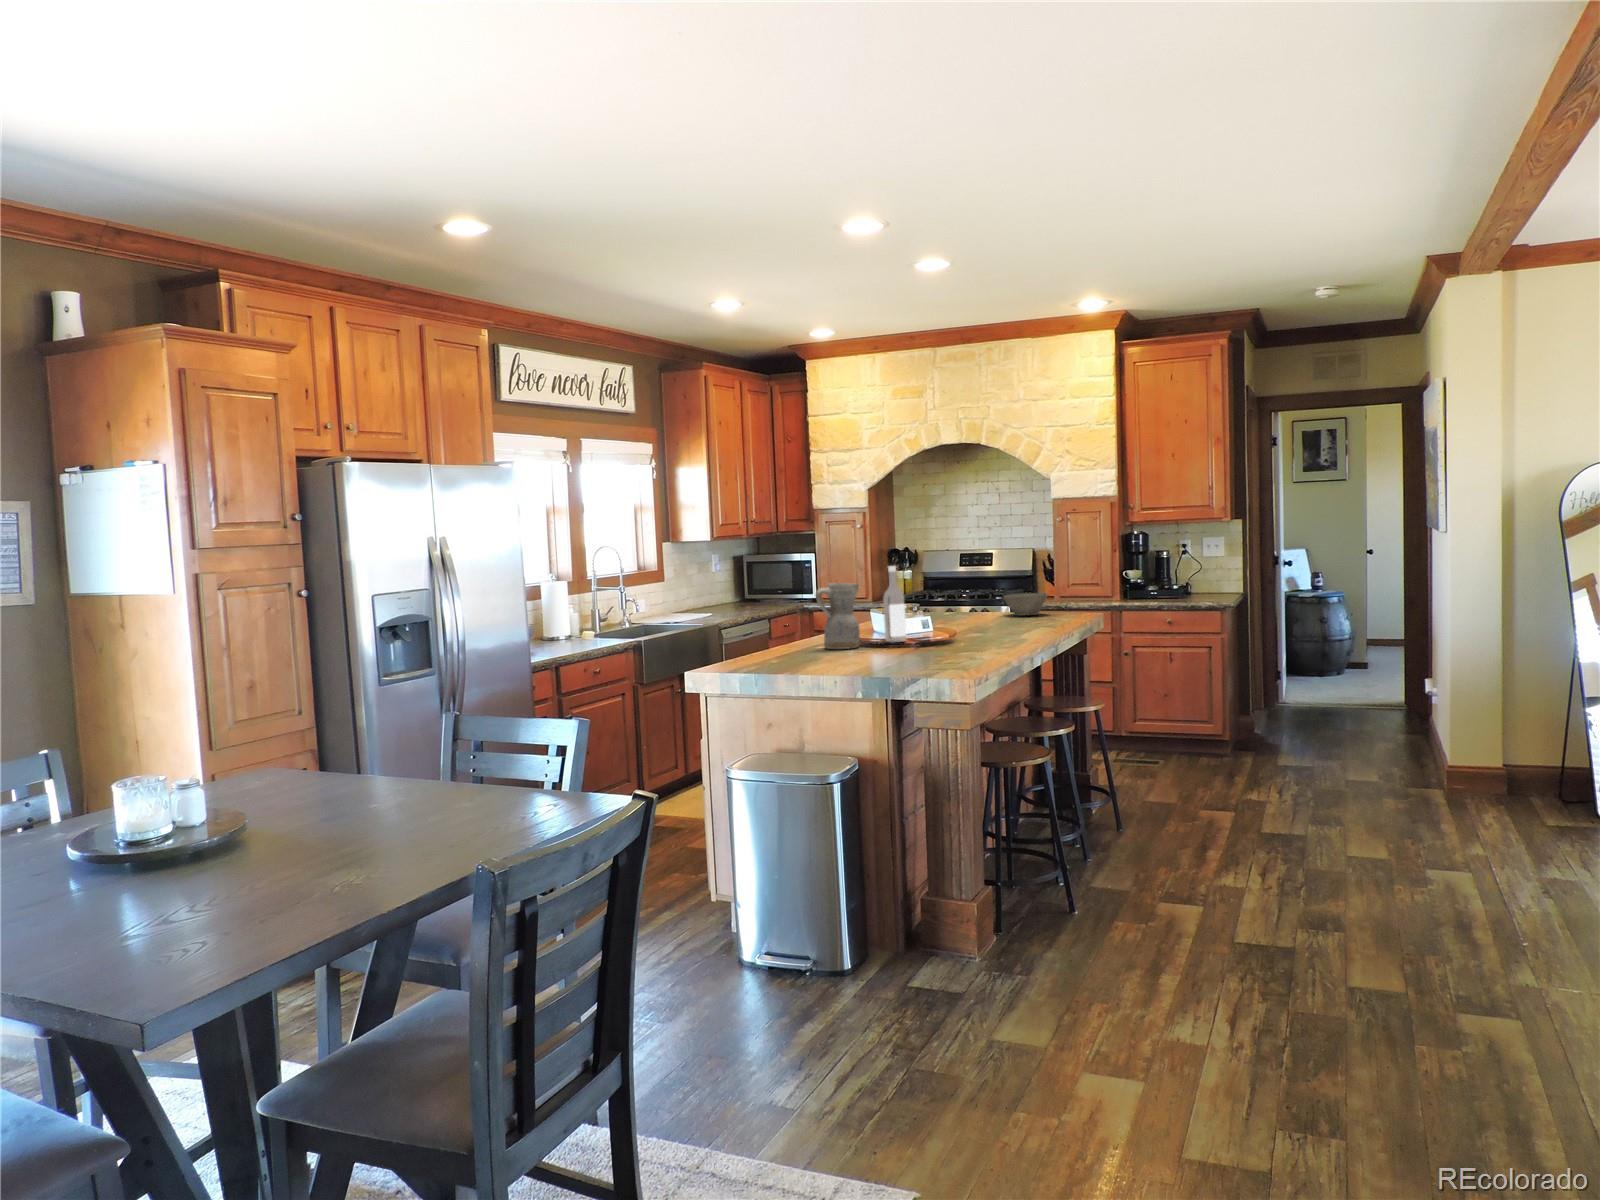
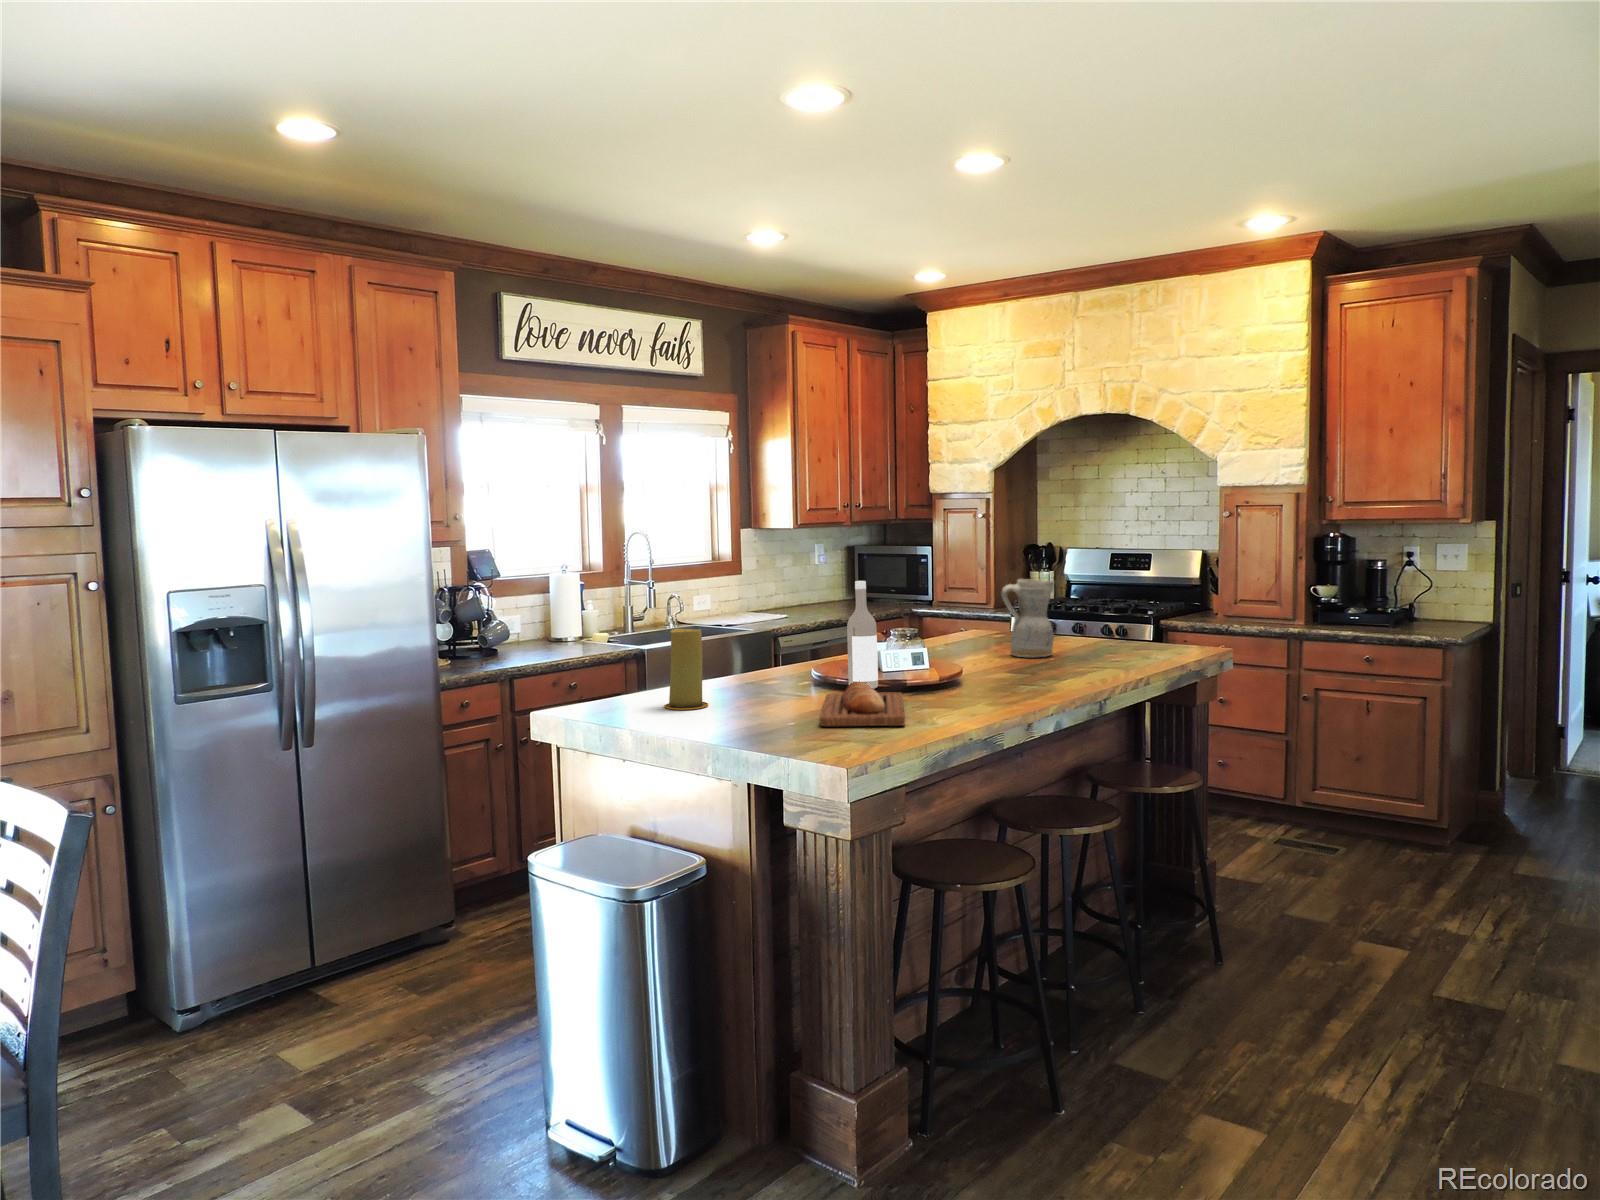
ceramic pitcher: present [816,583,860,649] -> present [1001,579,1054,657]
bowl: present [1004,593,1047,616] -> none [1080,619,1144,650]
candle: none [778,602,809,658] -> present [664,629,708,710]
bread loaf: none [885,632,964,658] -> present [820,682,905,726]

